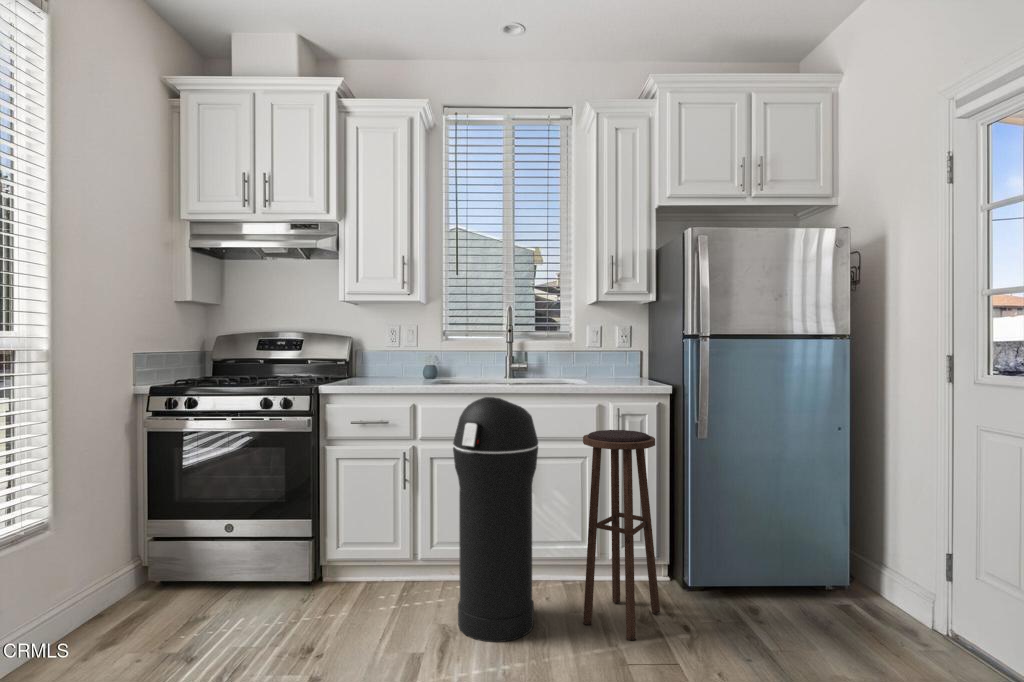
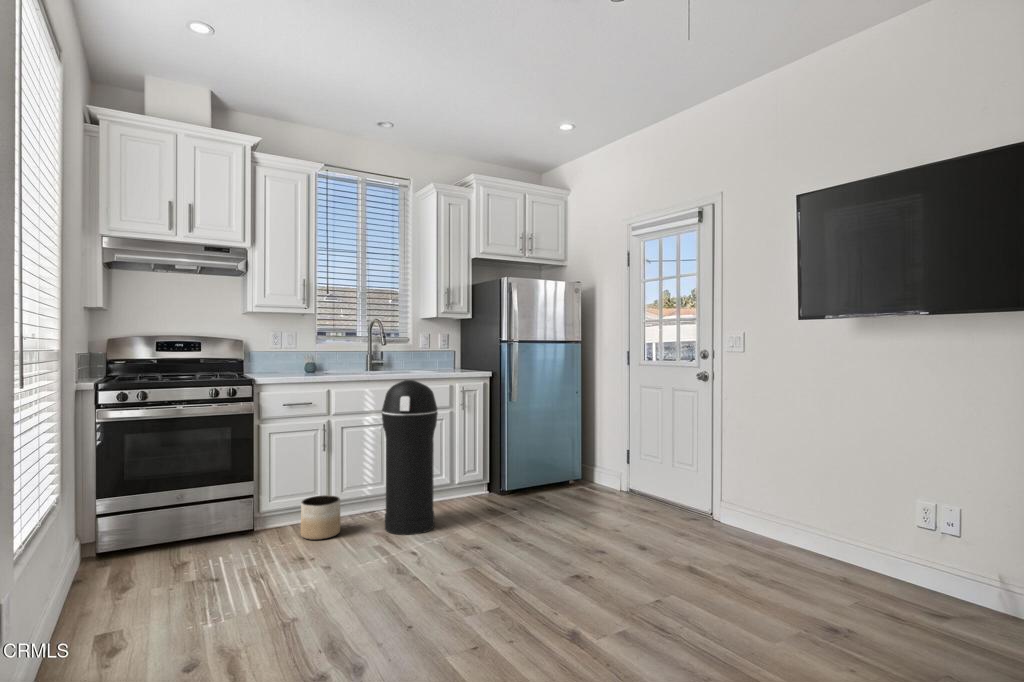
stool: present [583,430,660,640] -> none [457,398,500,519]
planter: none [353,551,406,617] -> present [301,495,341,540]

